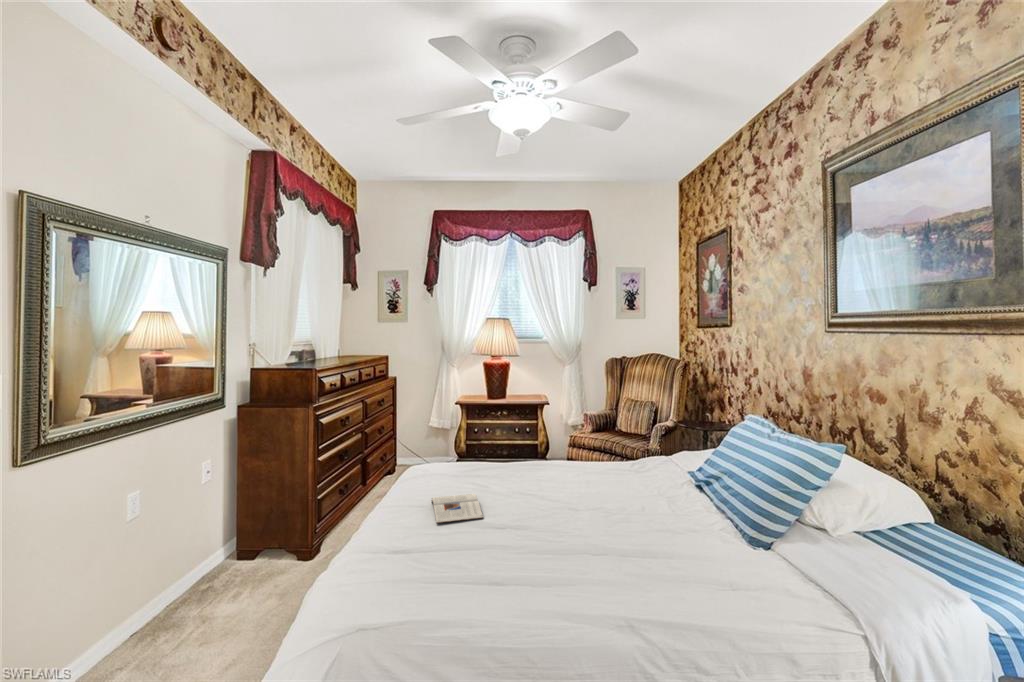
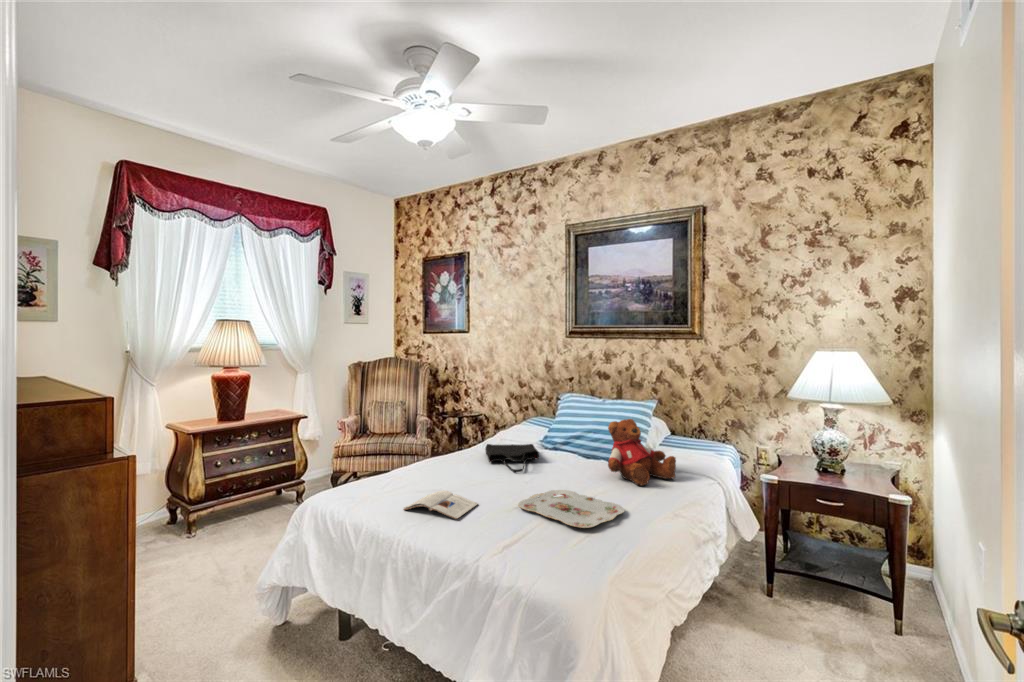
tote bag: none [588,462,668,502] -> present [485,444,539,472]
teddy bear: none [668,466,796,589] -> present [608,419,676,485]
serving tray: none [481,529,587,591] -> present [518,490,624,528]

